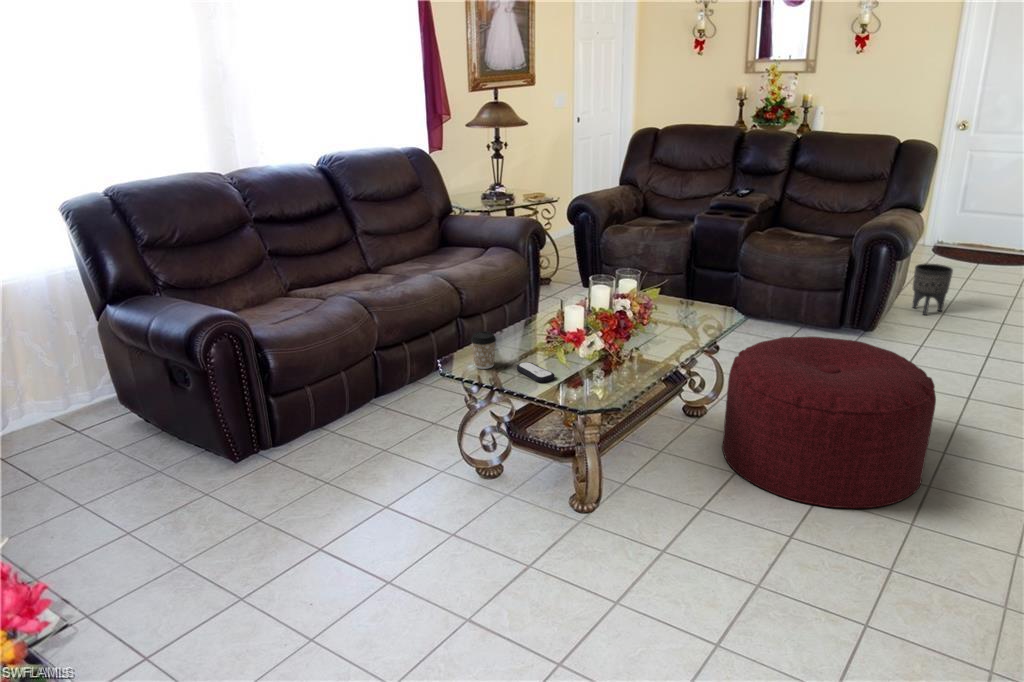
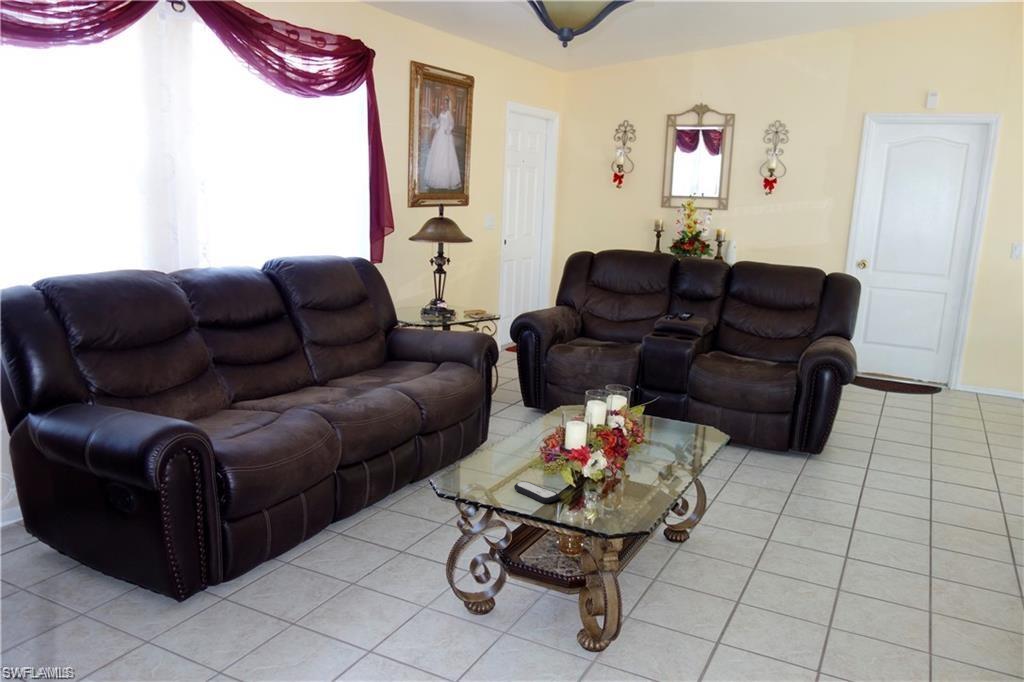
planter: present [913,264,953,315] -> none [844,390,881,440]
coffee cup: present [471,331,496,369] -> none [465,448,492,489]
ottoman: present [722,336,936,508] -> none [715,457,930,634]

